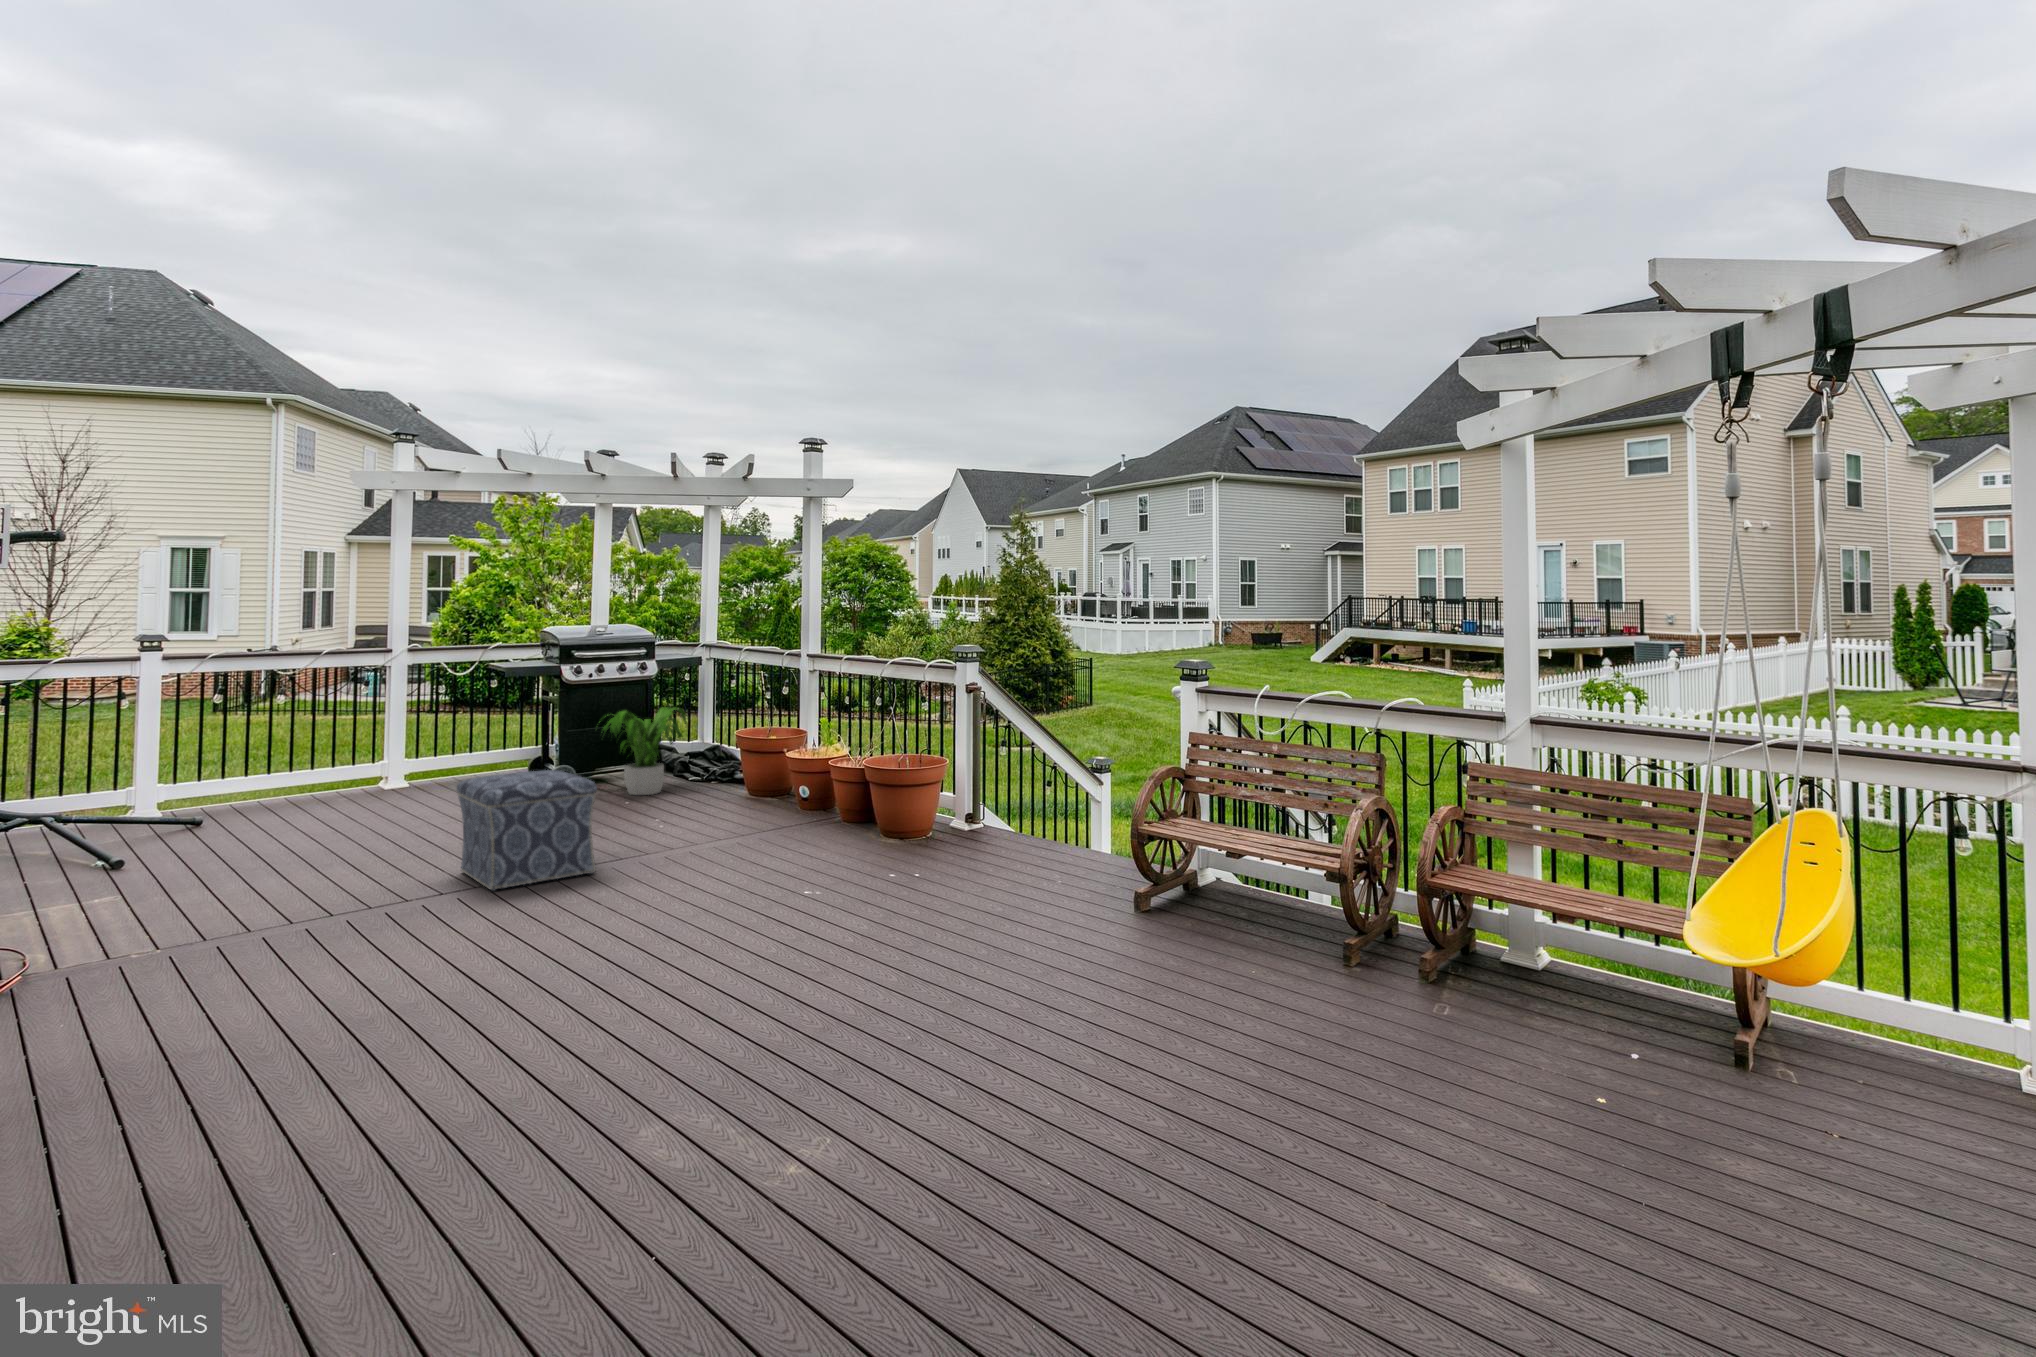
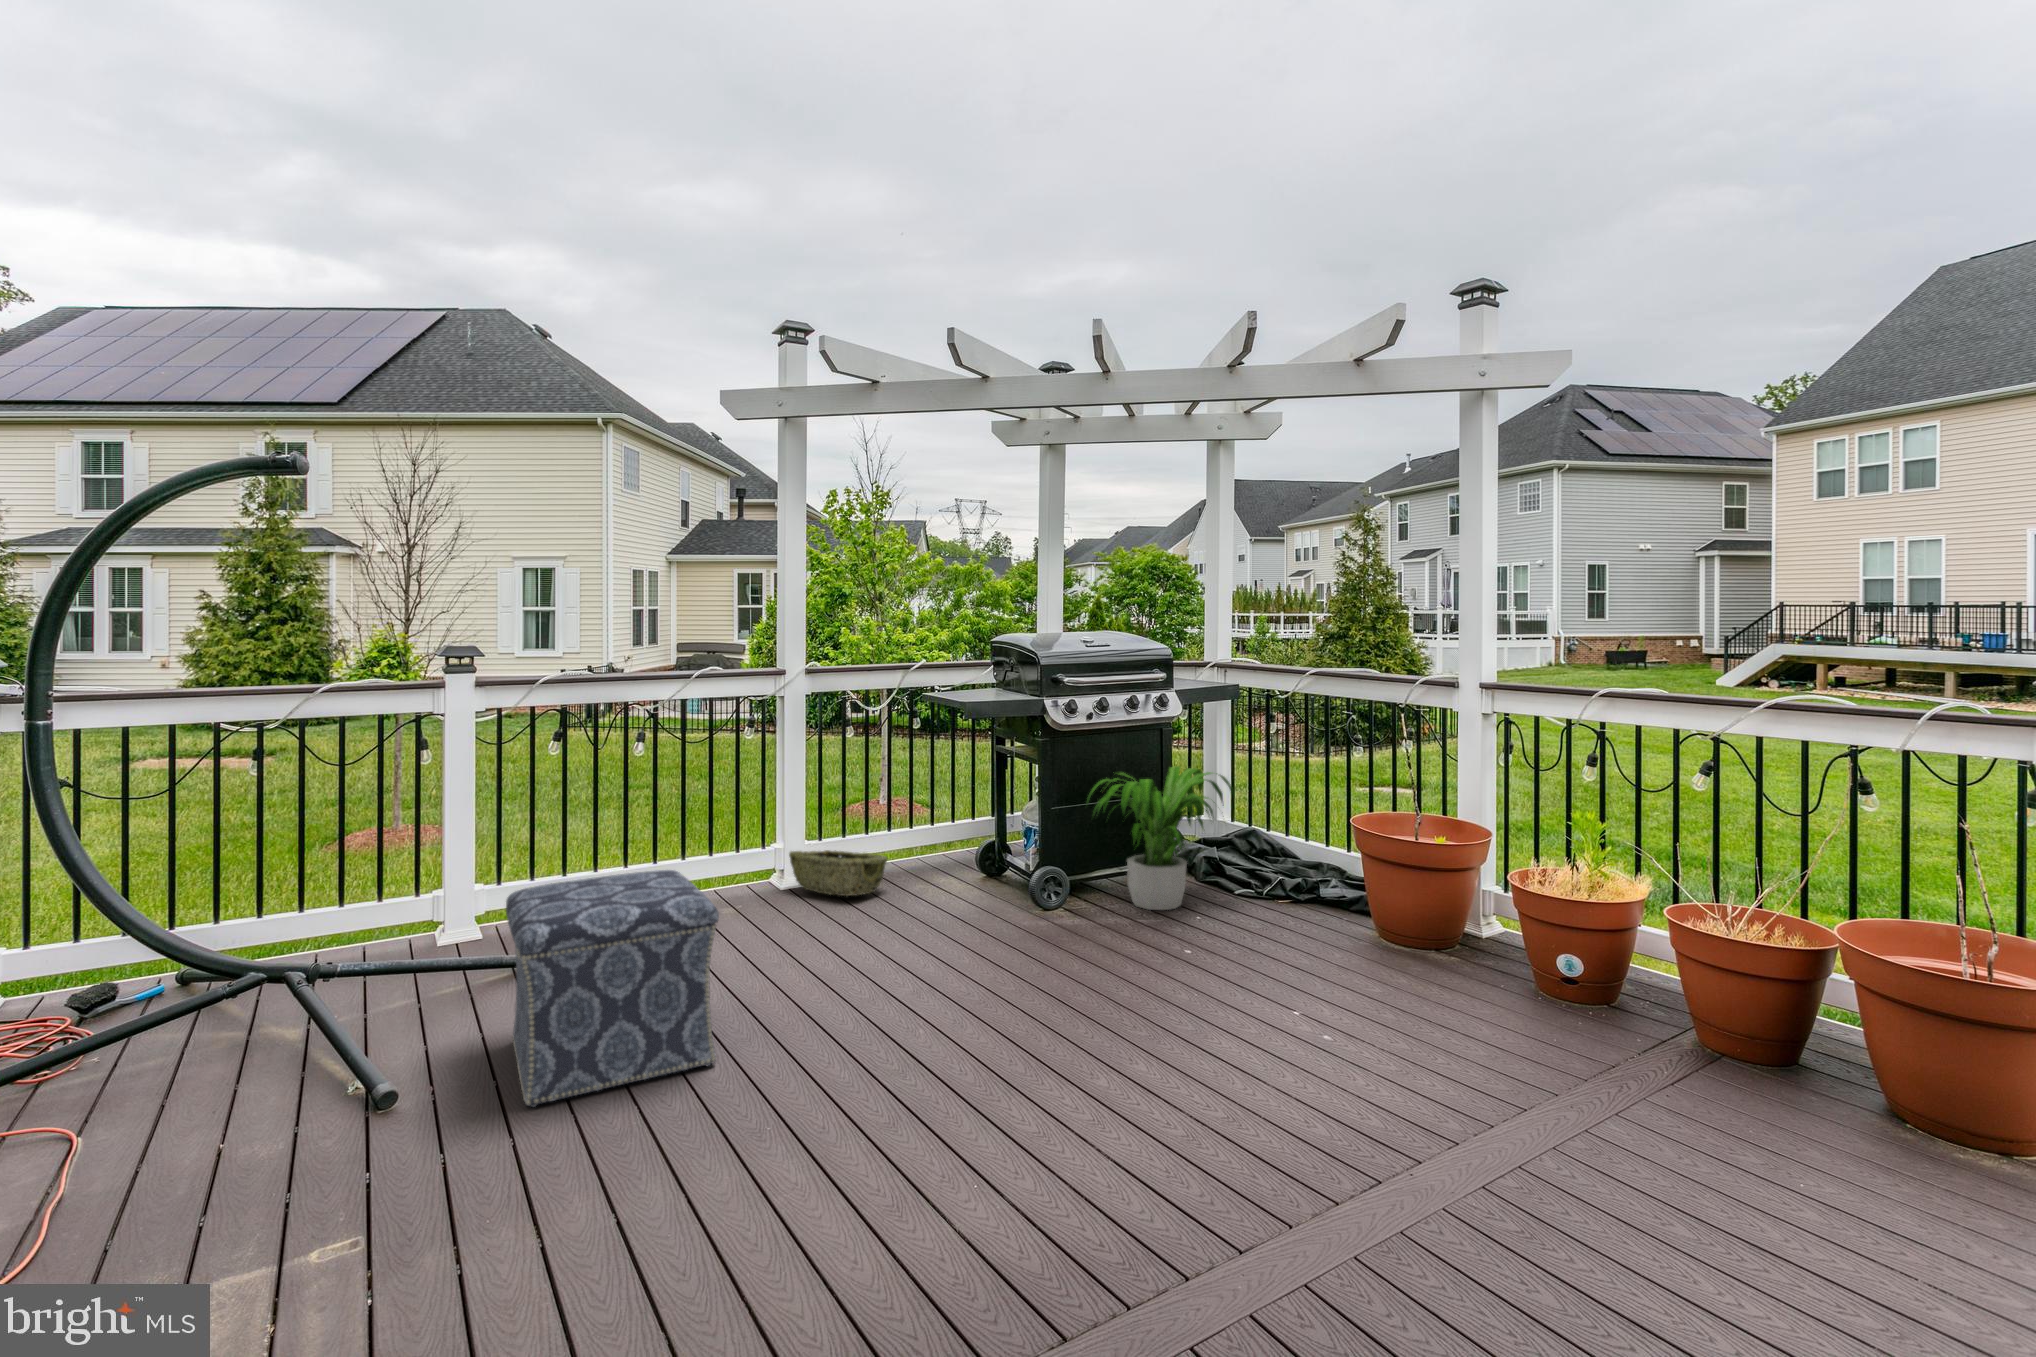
woven basket: none [385,768,459,796] -> present [789,850,887,896]
ottoman: present [457,770,597,891] -> present [506,870,719,1107]

